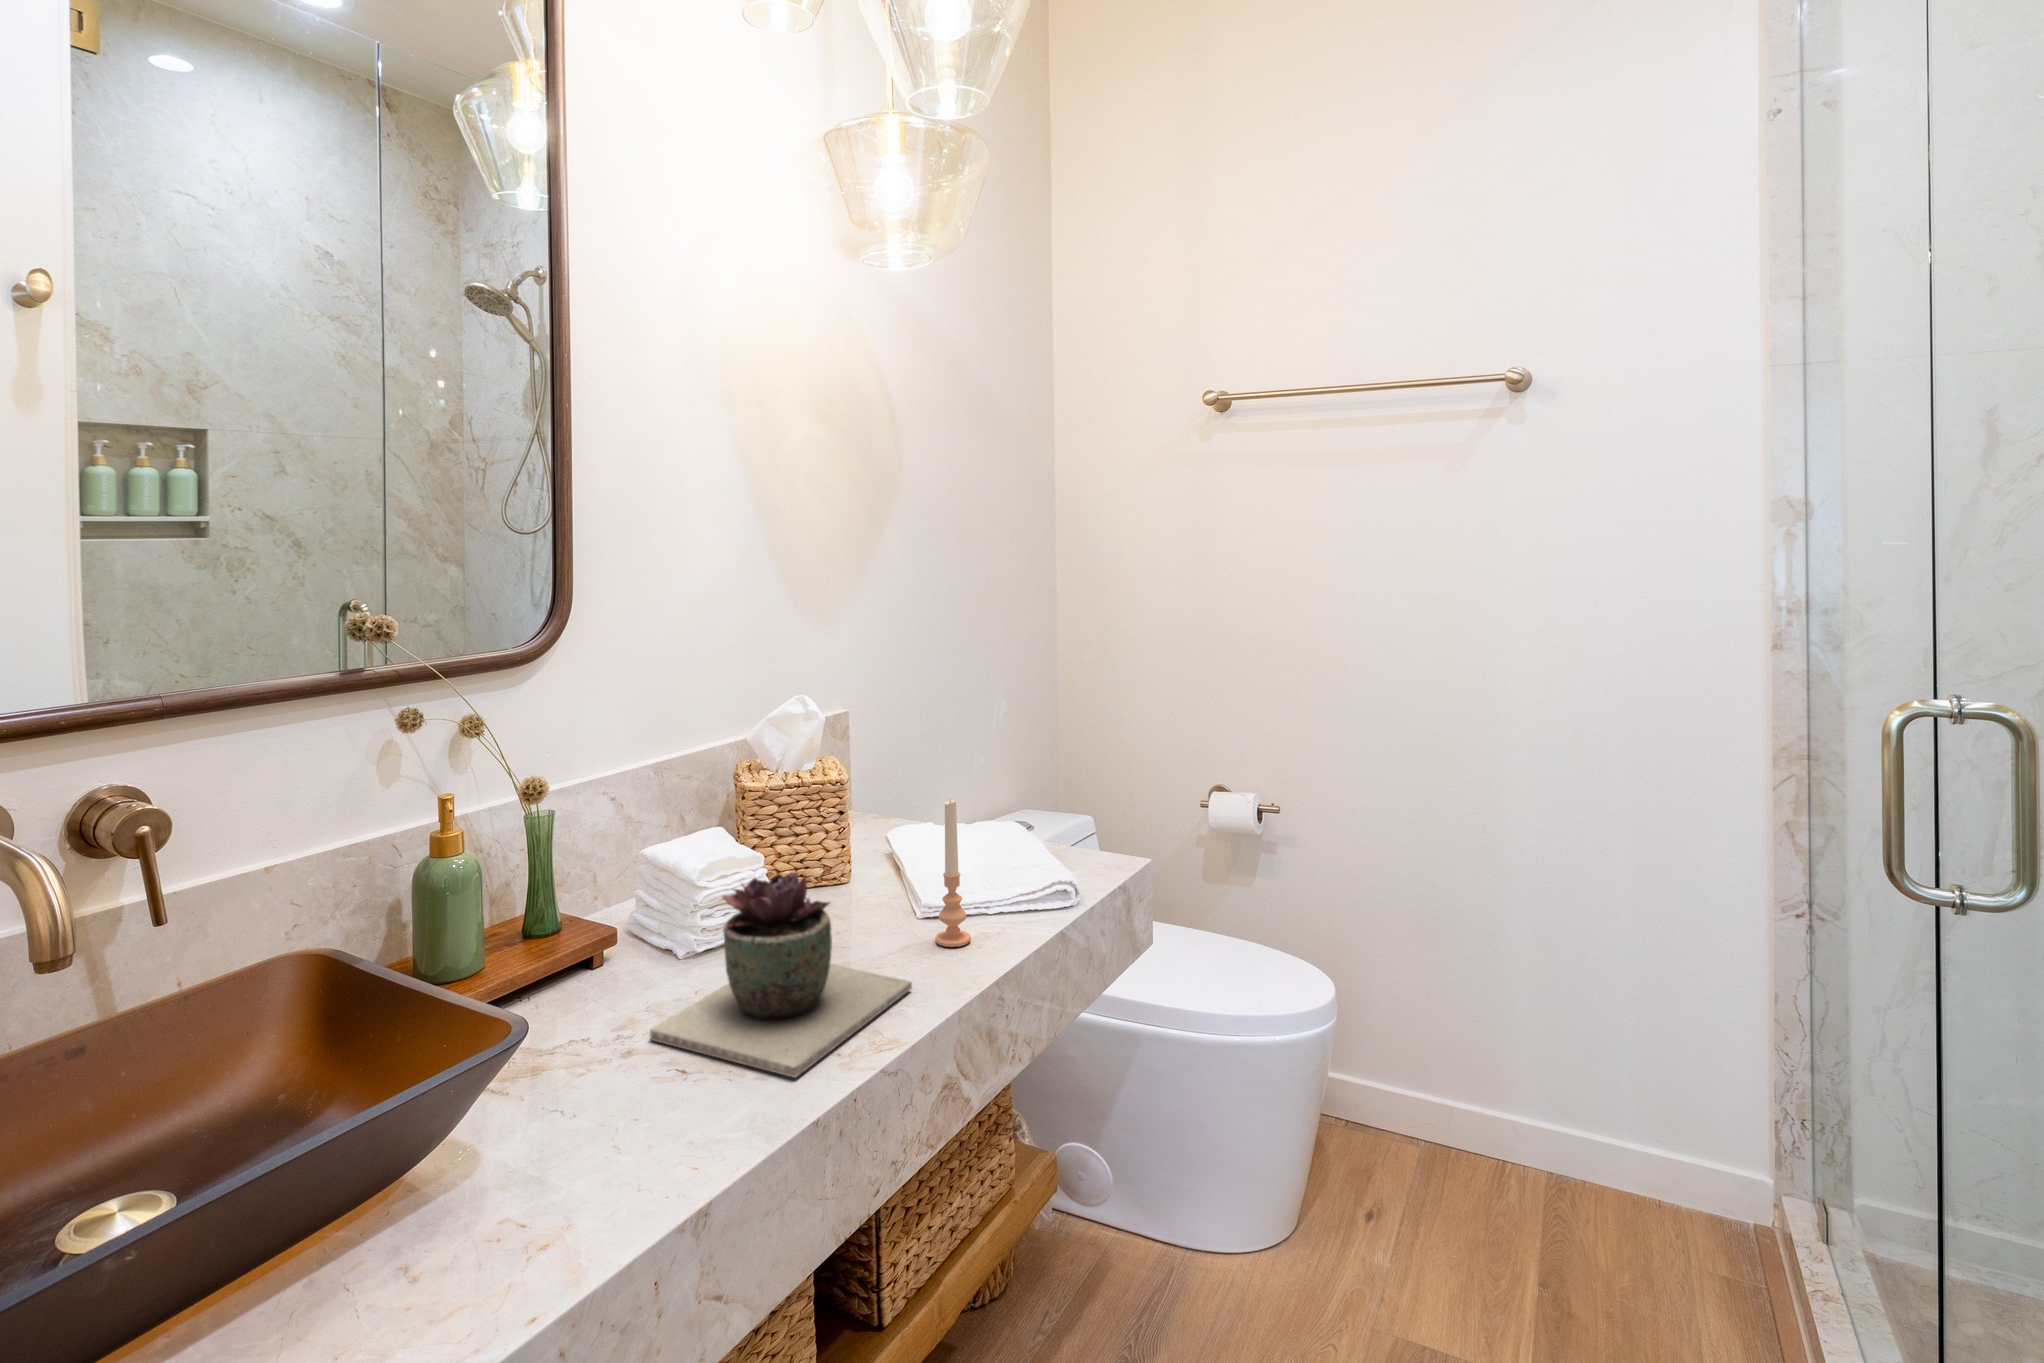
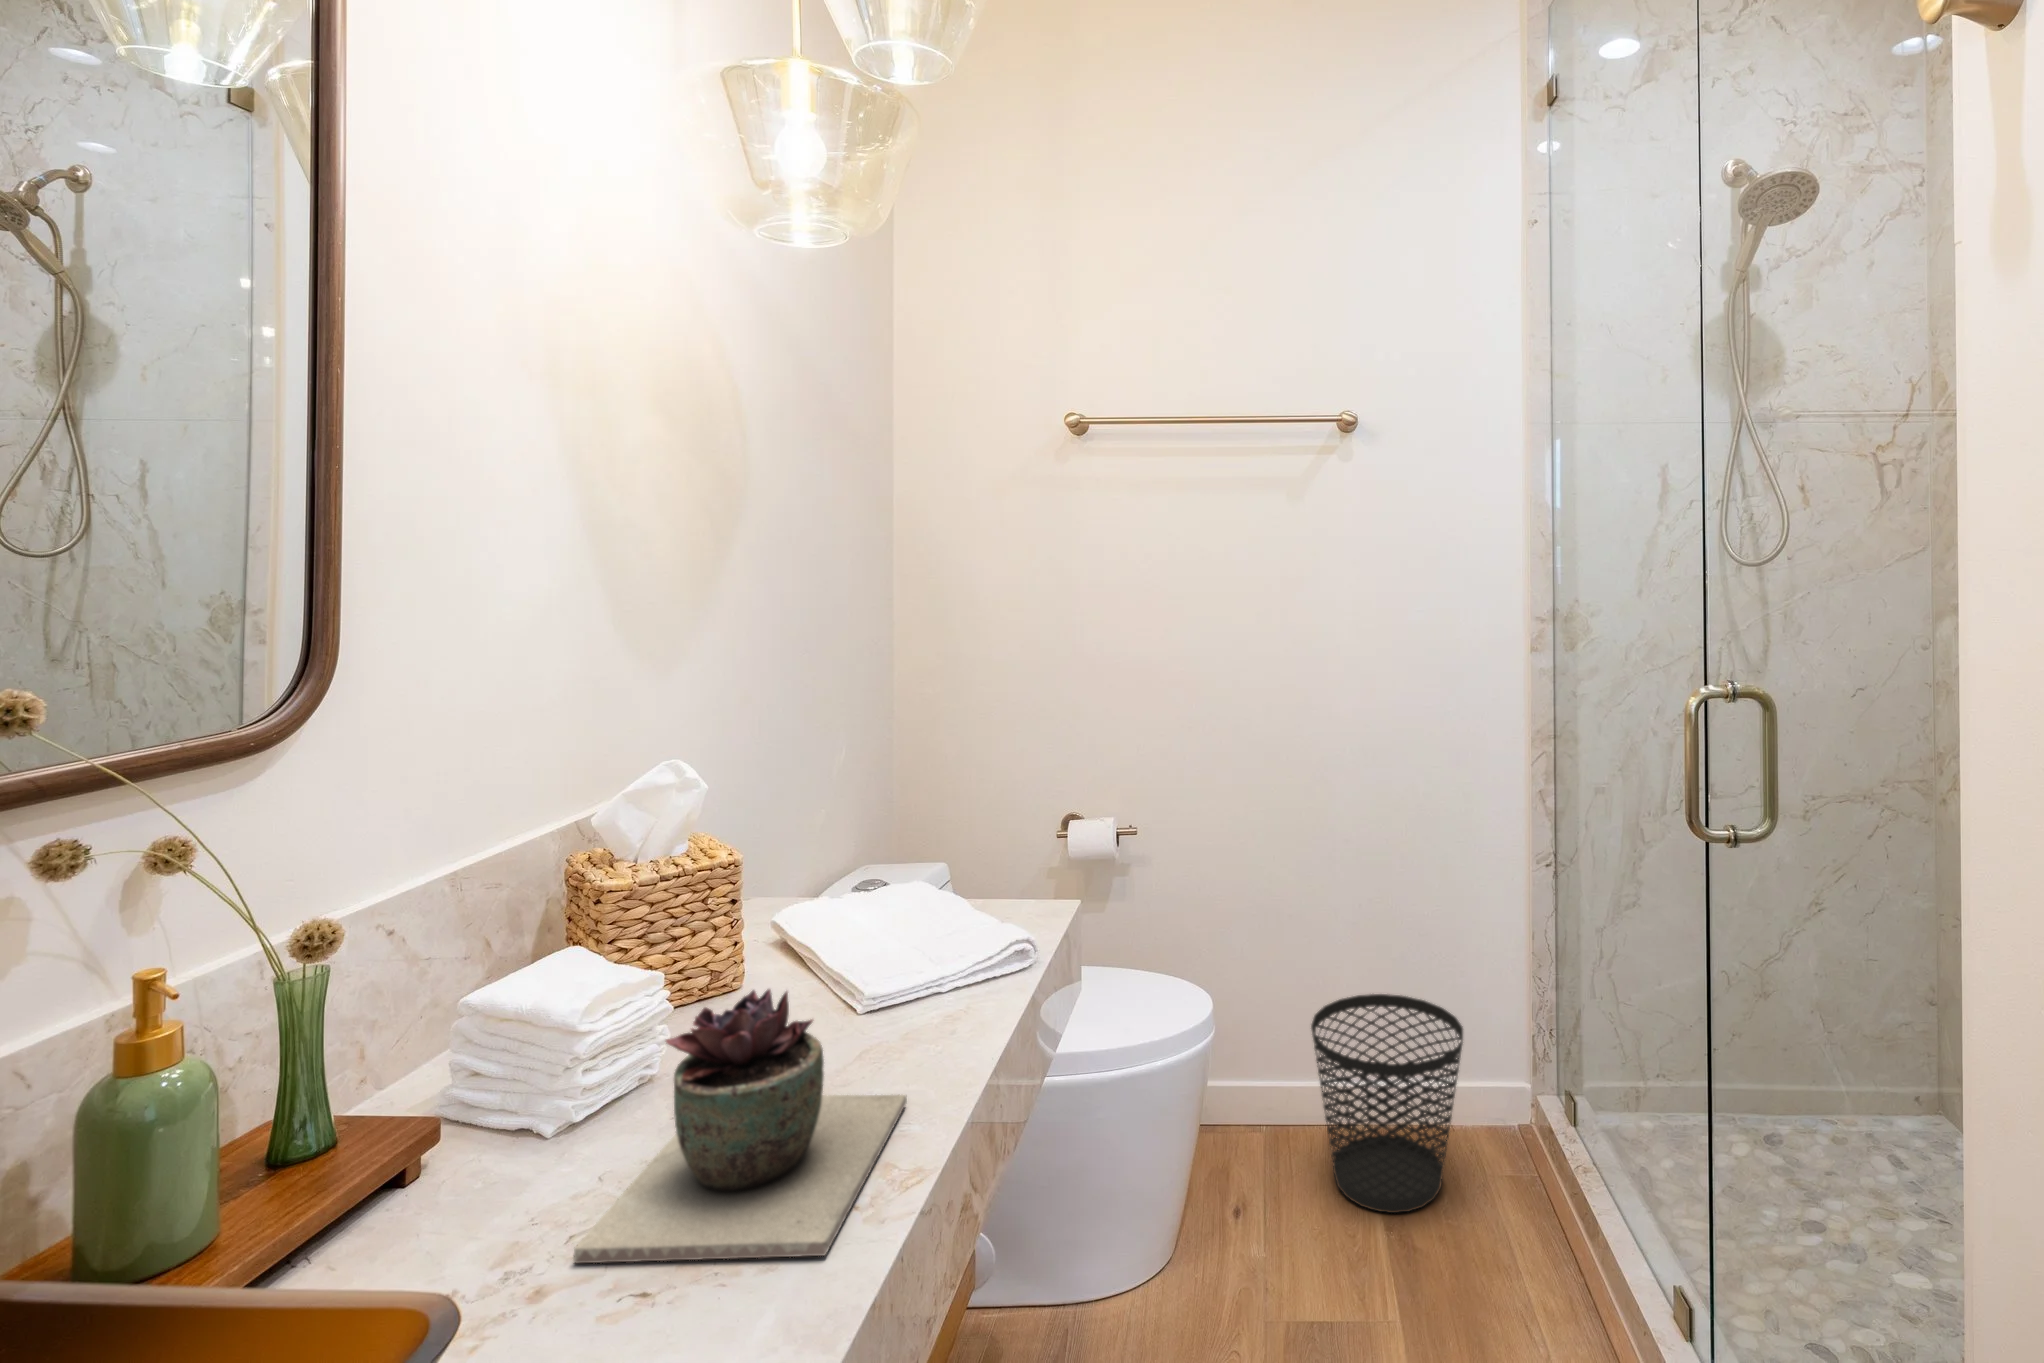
candle: present [935,800,971,947] -> none [898,869,940,1043]
wastebasket: none [1462,1022,1655,1274] -> present [1311,994,1463,1213]

